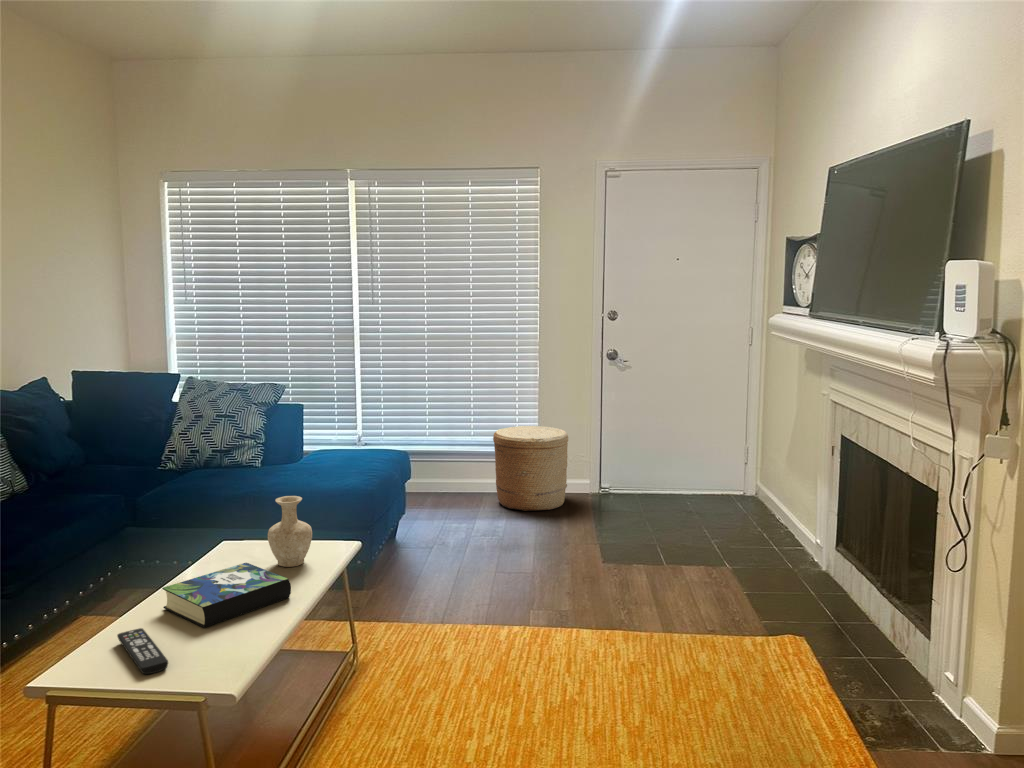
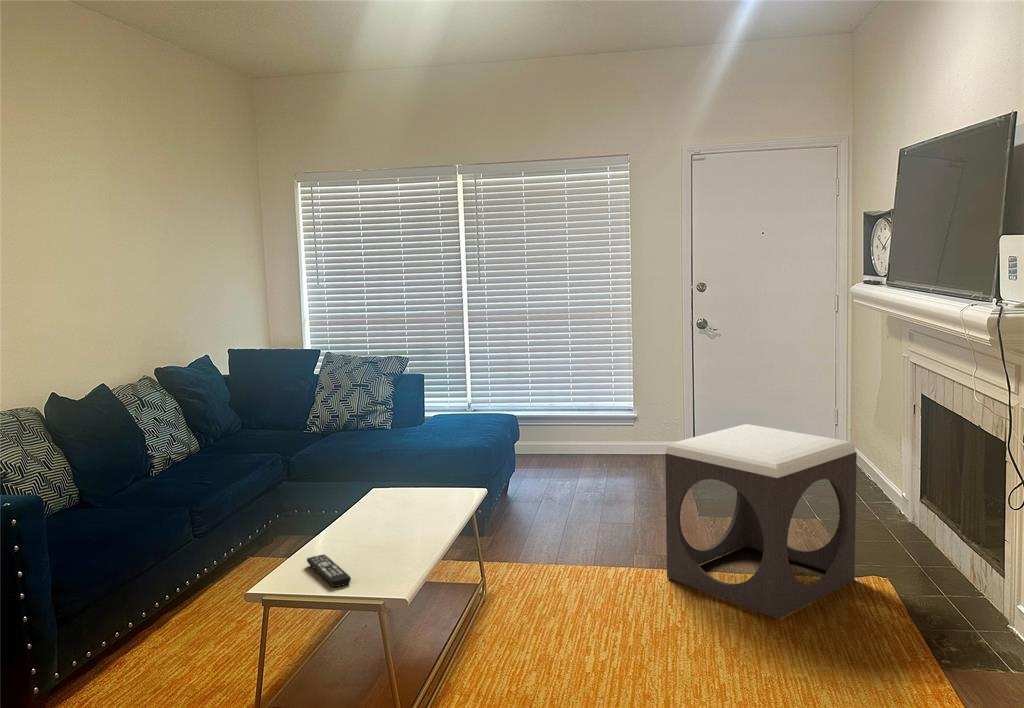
woven basket: present [493,426,568,511] -> none [595,393,665,471]
footstool: none [565,465,775,689] -> present [665,424,857,619]
vase: present [268,496,312,567] -> none [412,452,449,511]
book: present [162,563,291,628] -> none [335,506,437,555]

